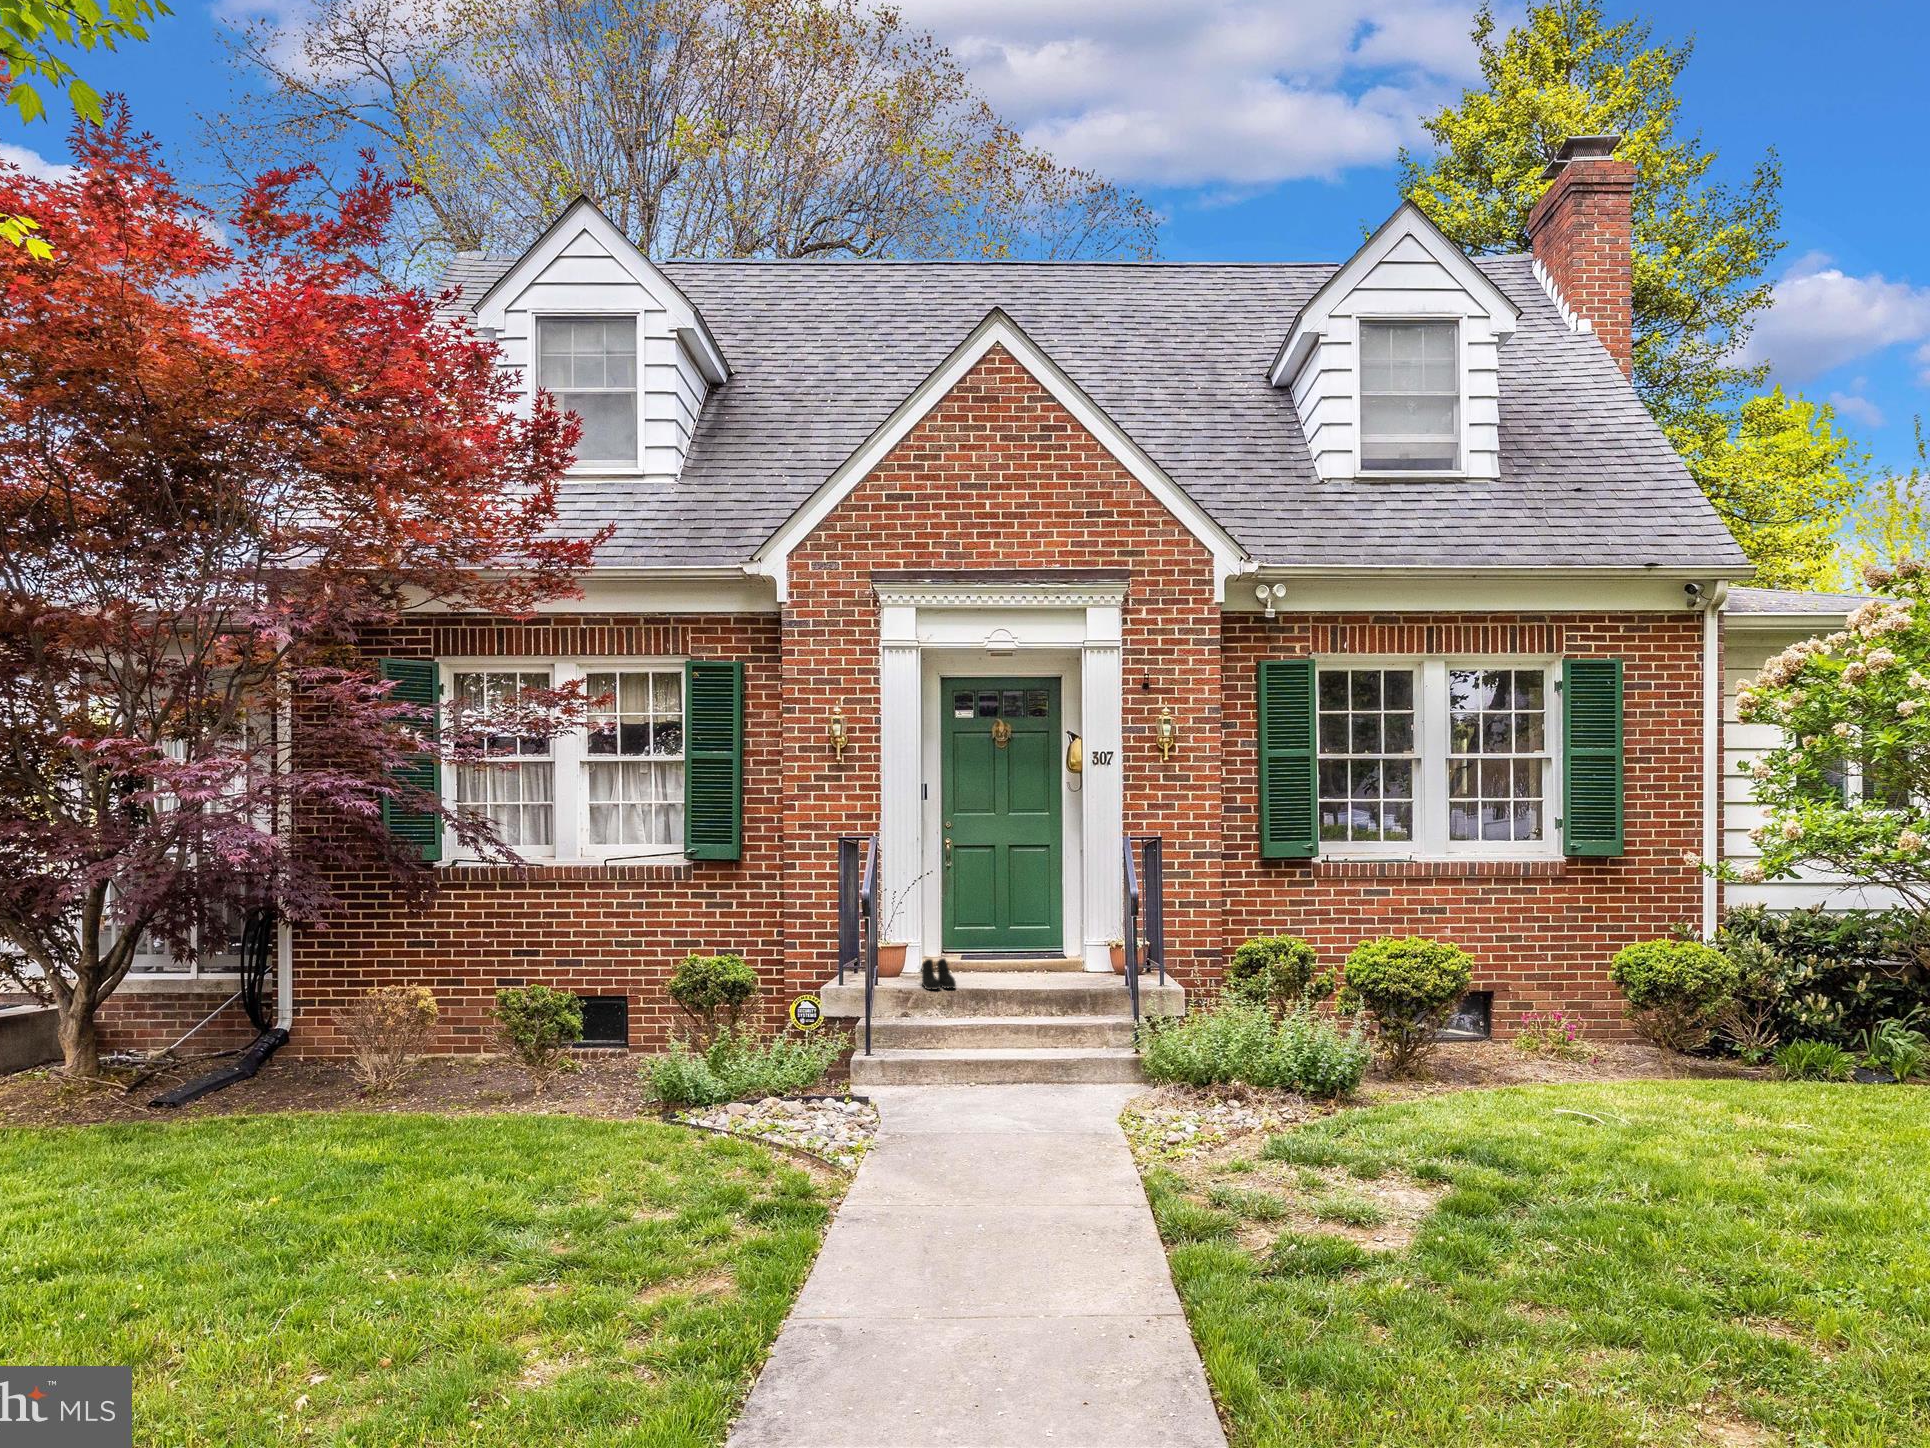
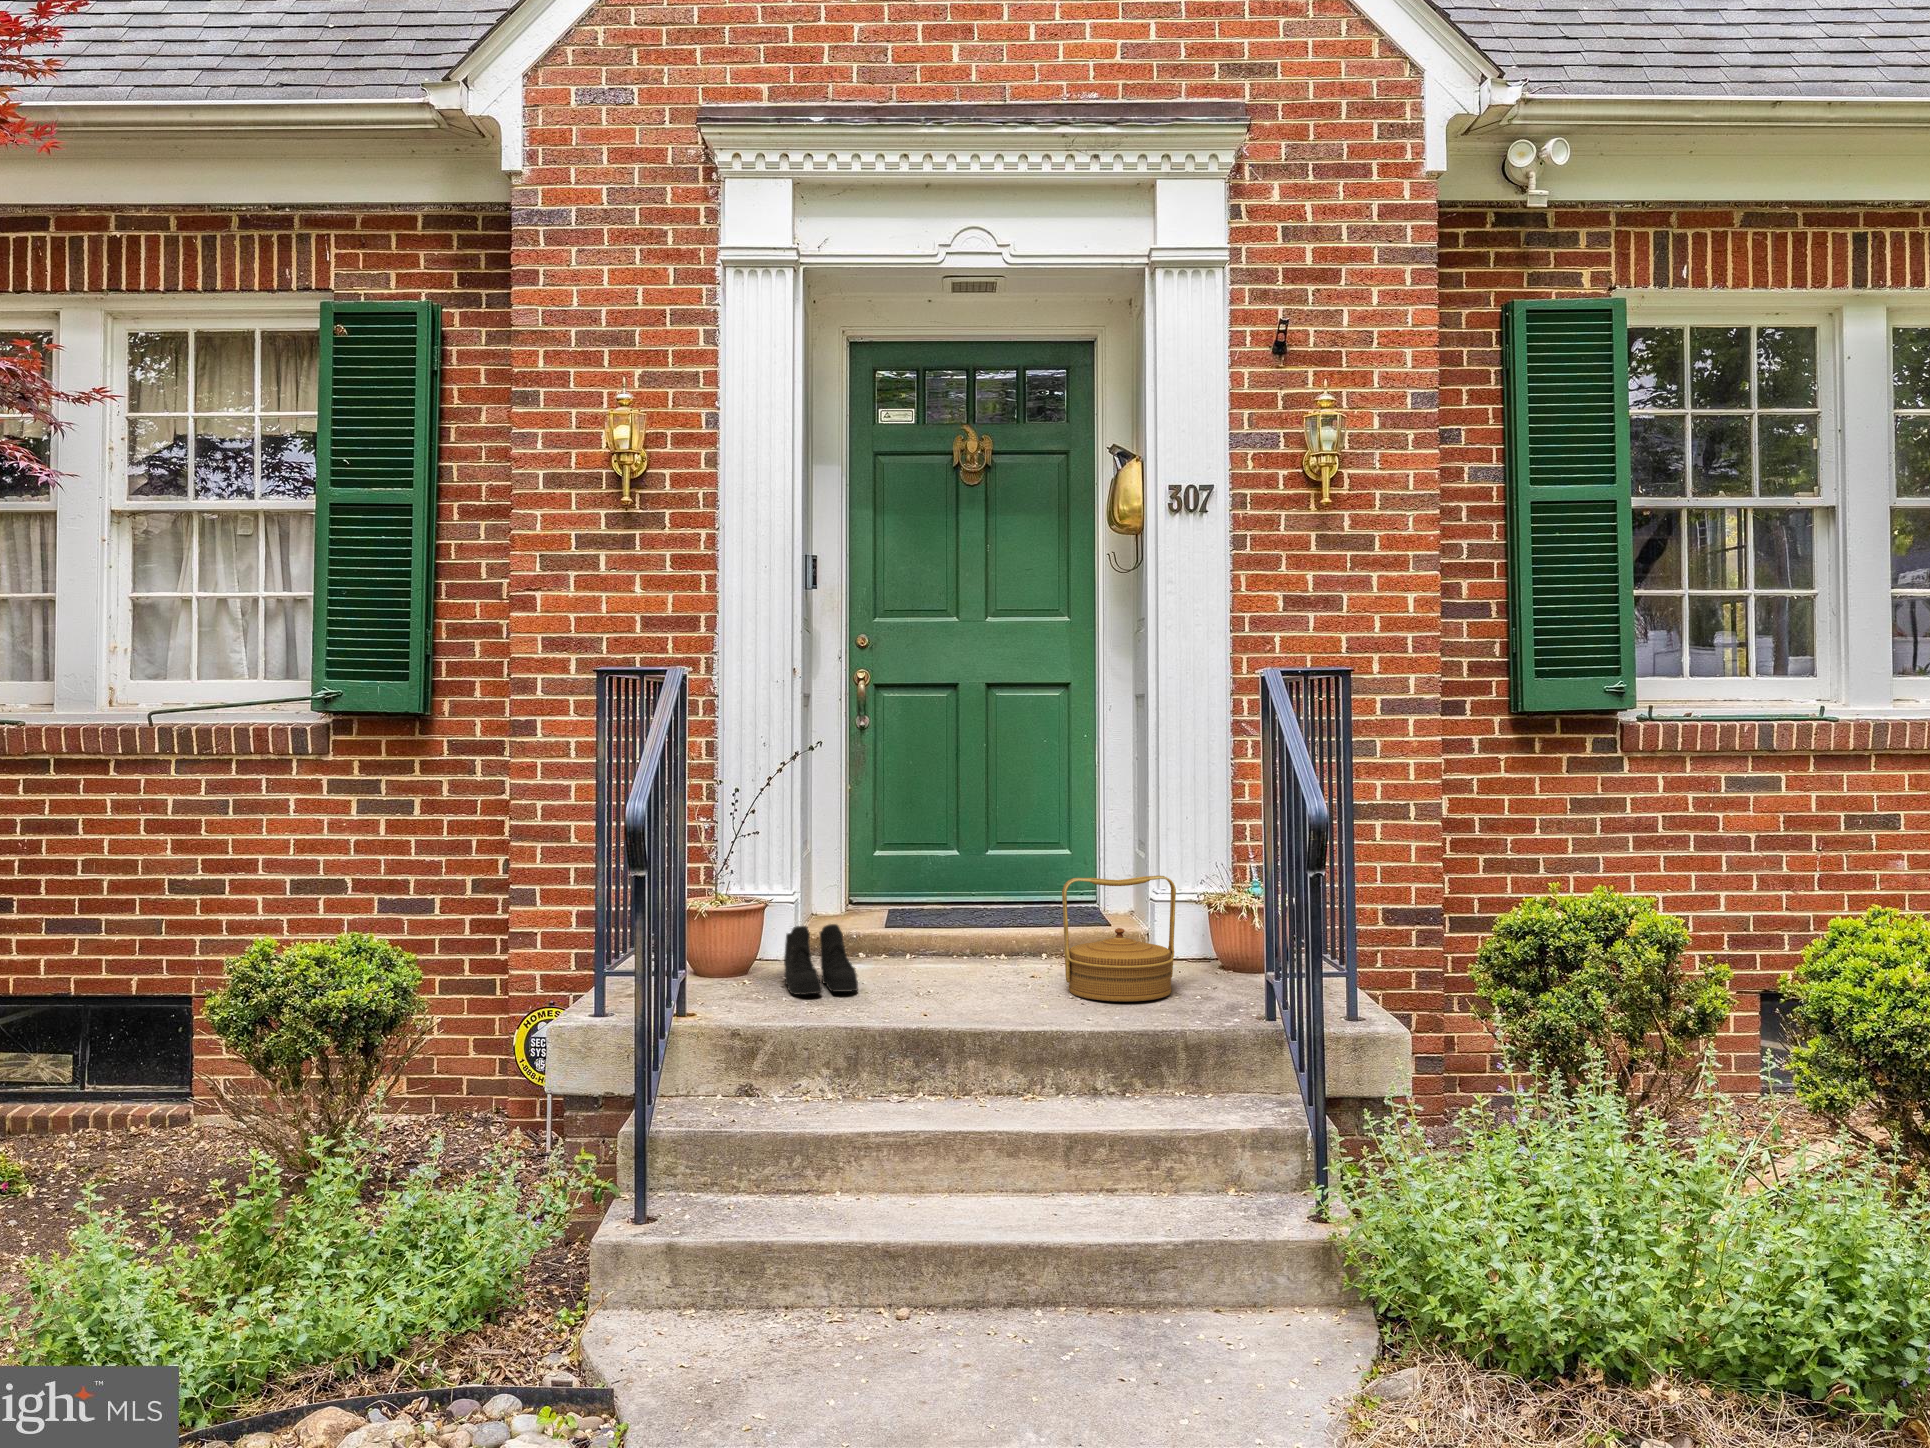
basket: none [1048,936,1099,992] -> present [1062,876,1176,1002]

